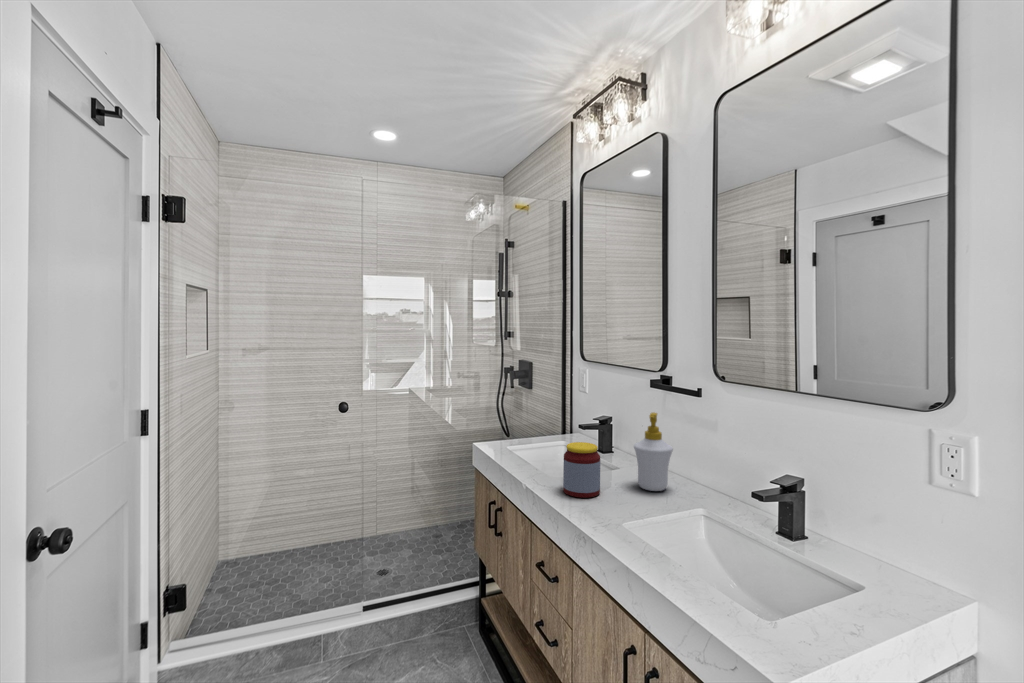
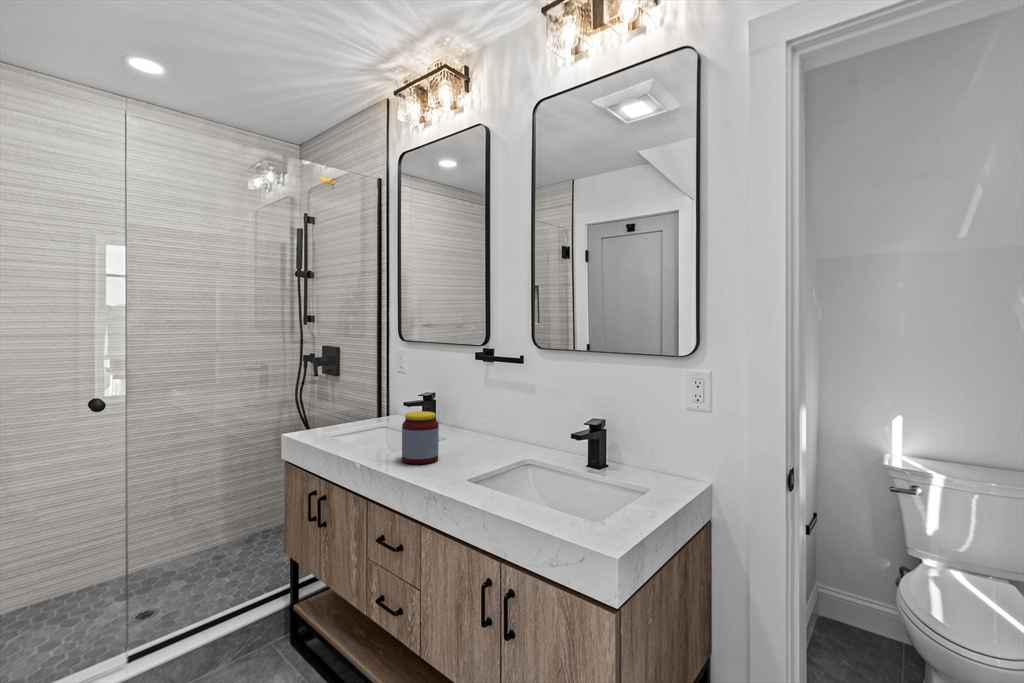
soap bottle: present [634,413,673,491] -> none [466,380,501,451]

